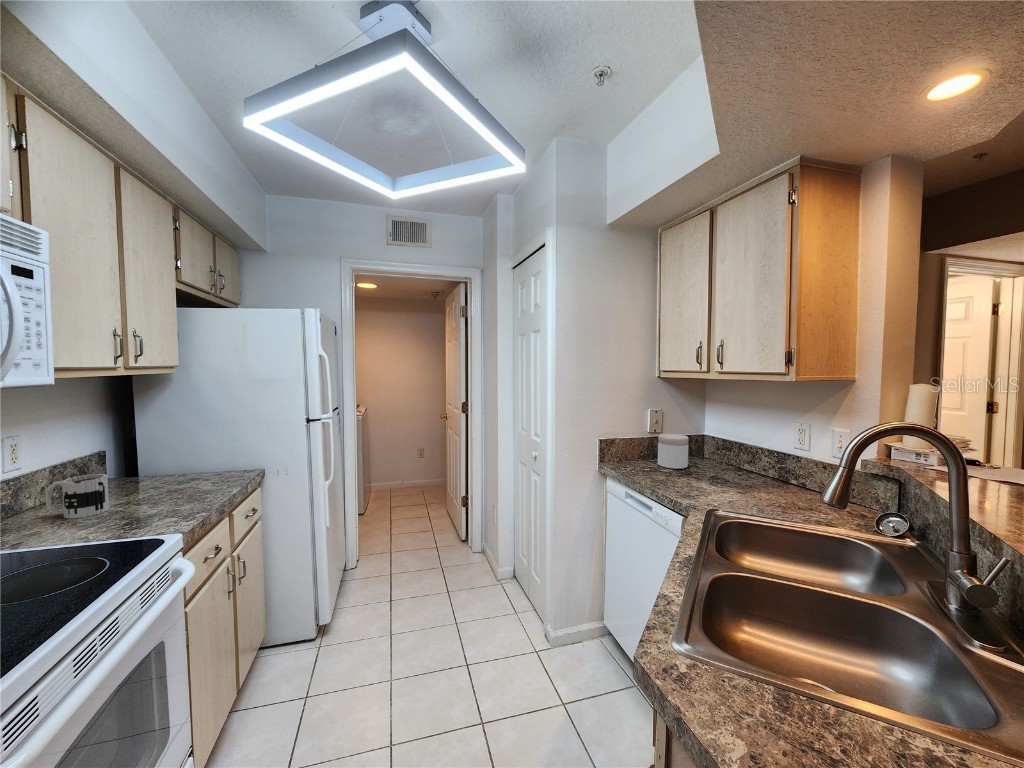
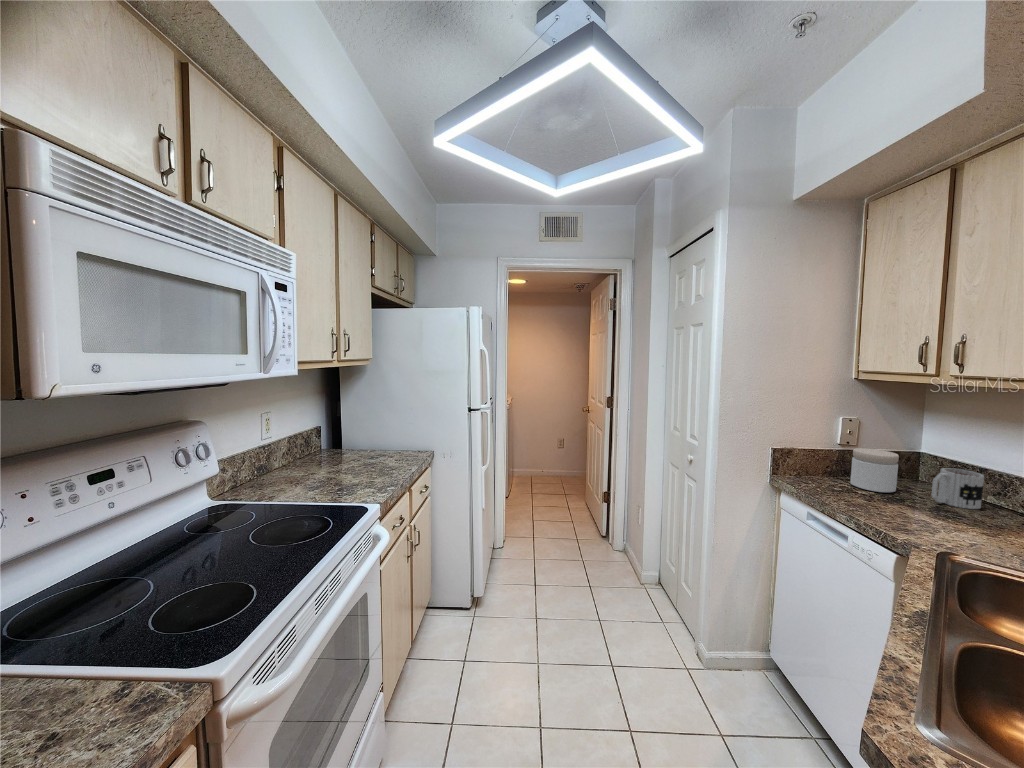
mug: present [45,474,109,519] -> present [932,468,984,509]

